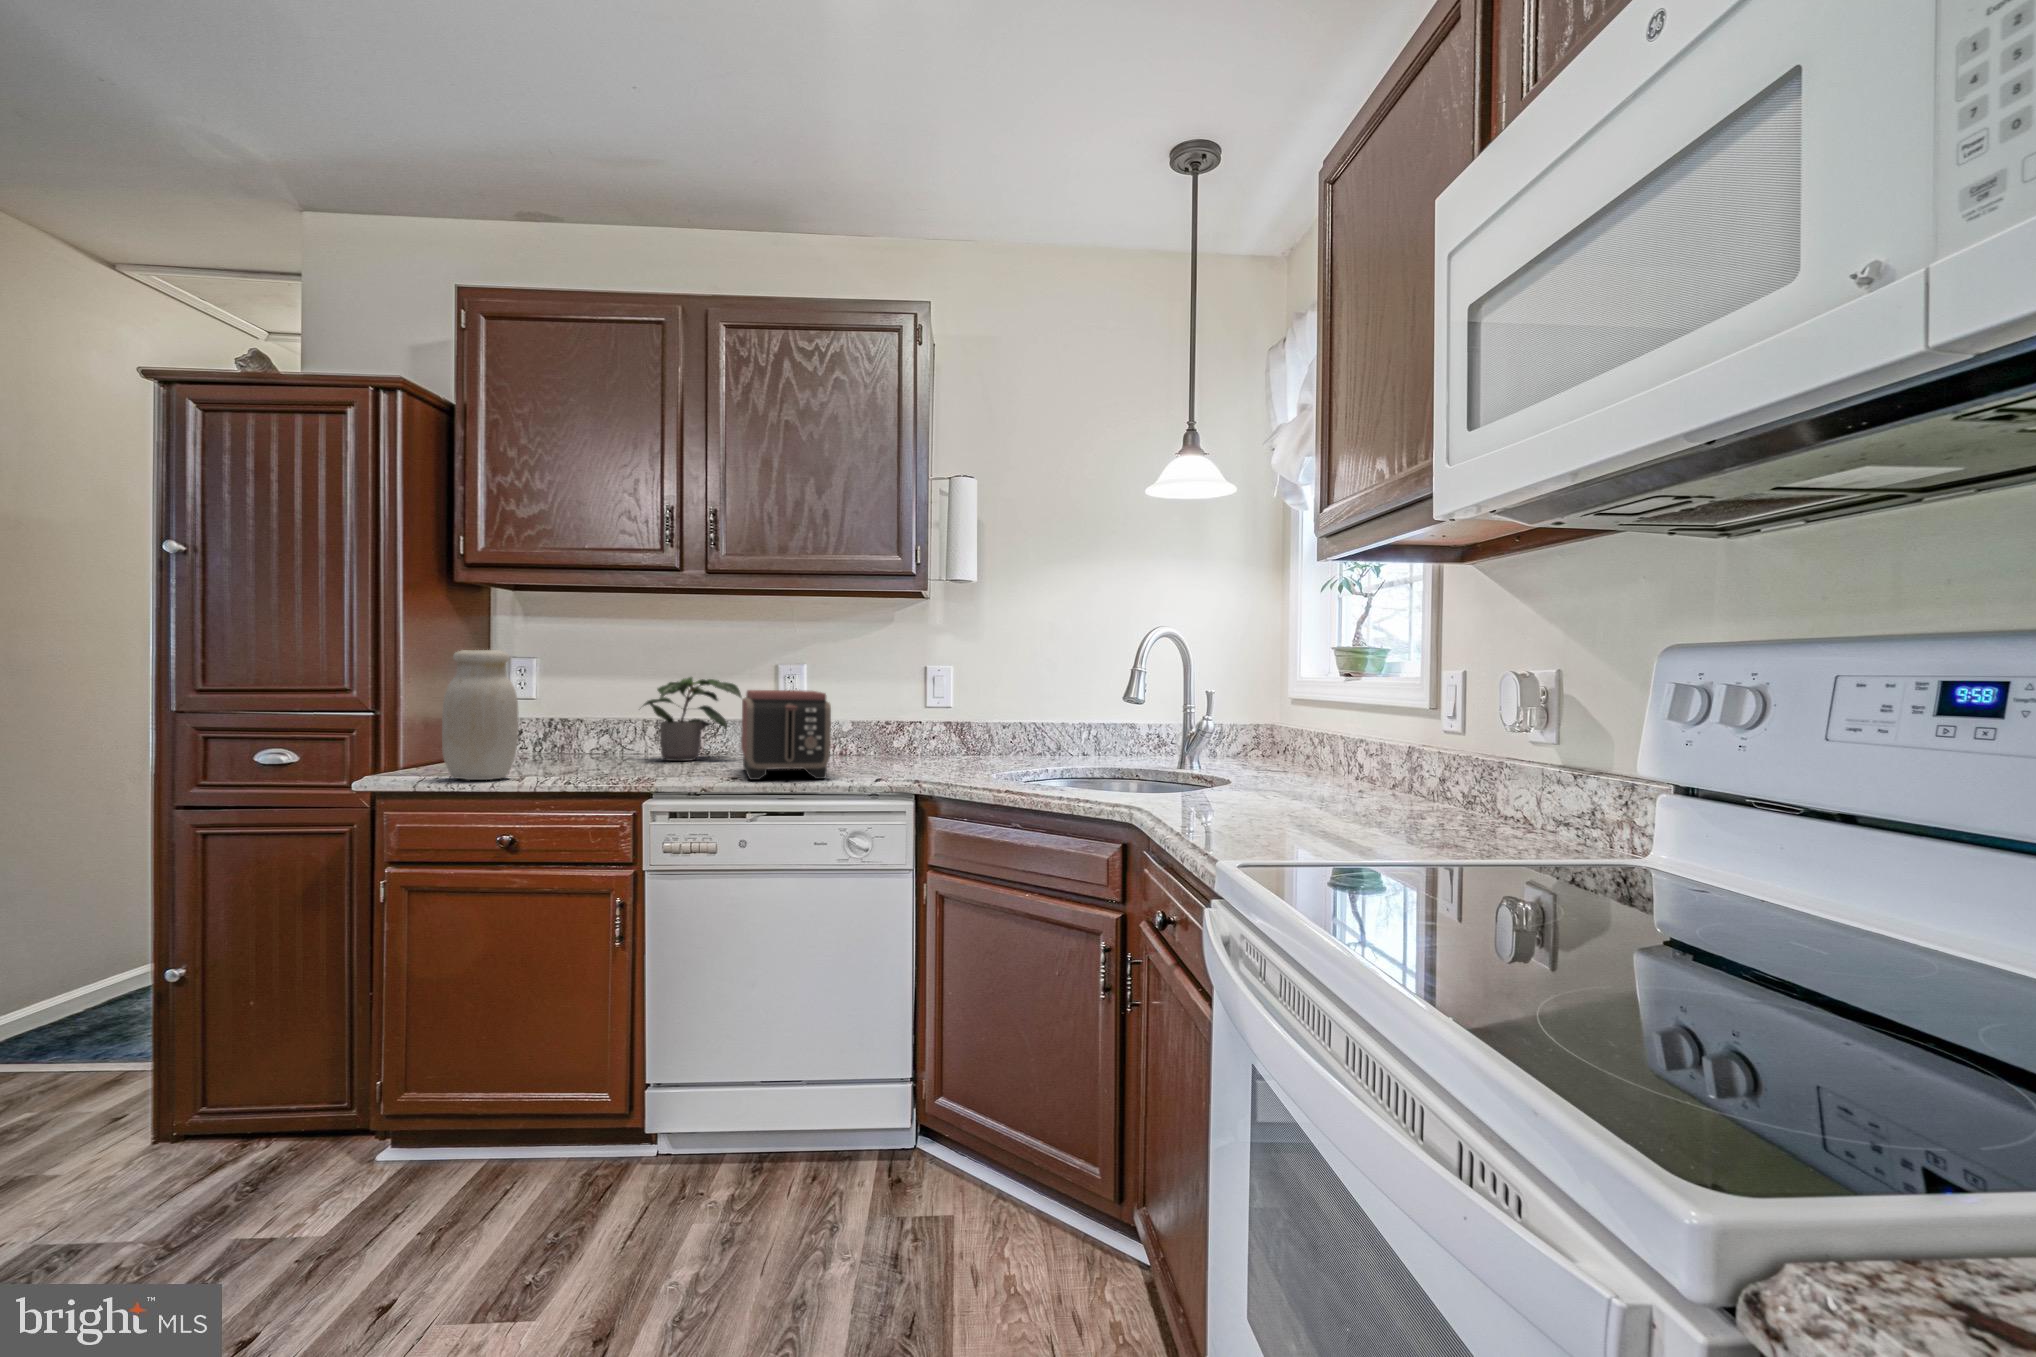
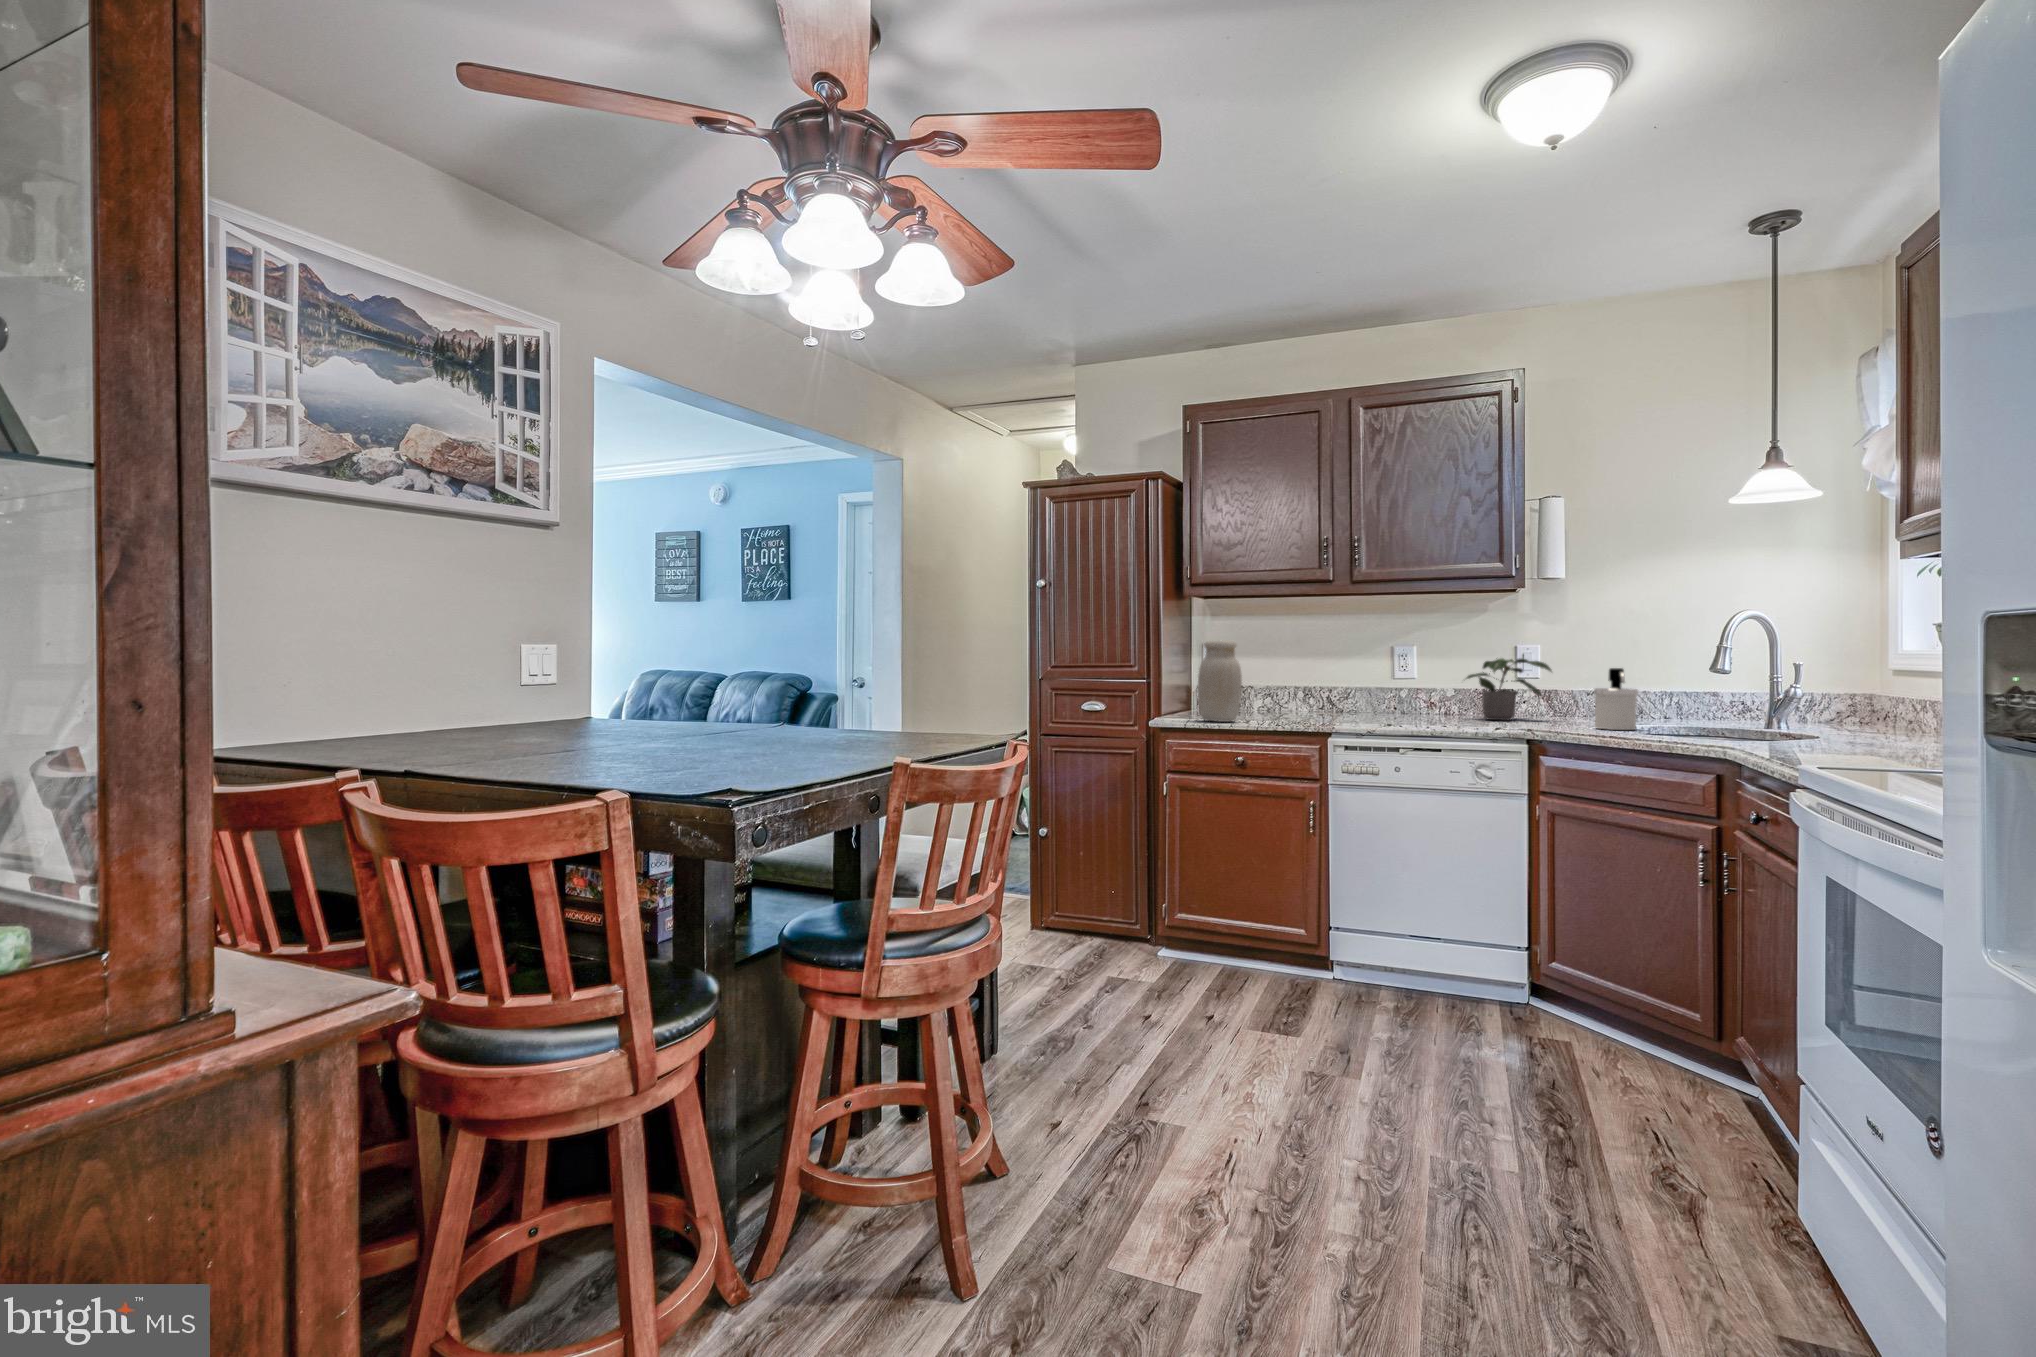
potted plant: present [643,677,741,761] -> present [1466,658,1551,720]
toaster: present [741,690,831,780] -> none [1381,665,1460,727]
soap dispenser: none [998,696,1046,776] -> present [1594,668,1638,730]

